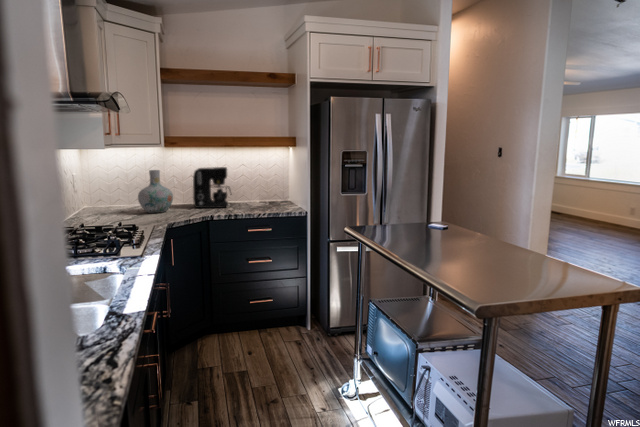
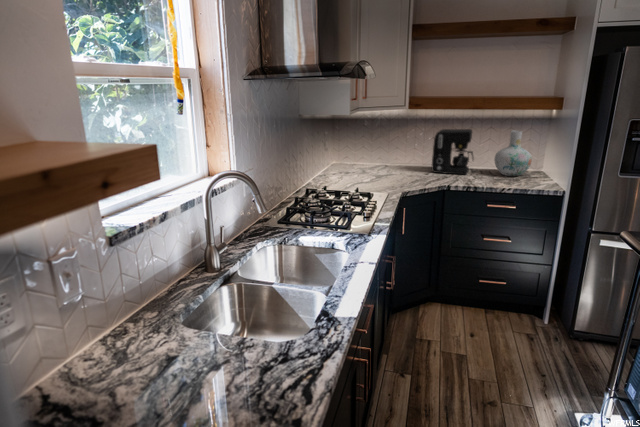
vase: present [138,170,173,213] -> present [494,131,532,176]

